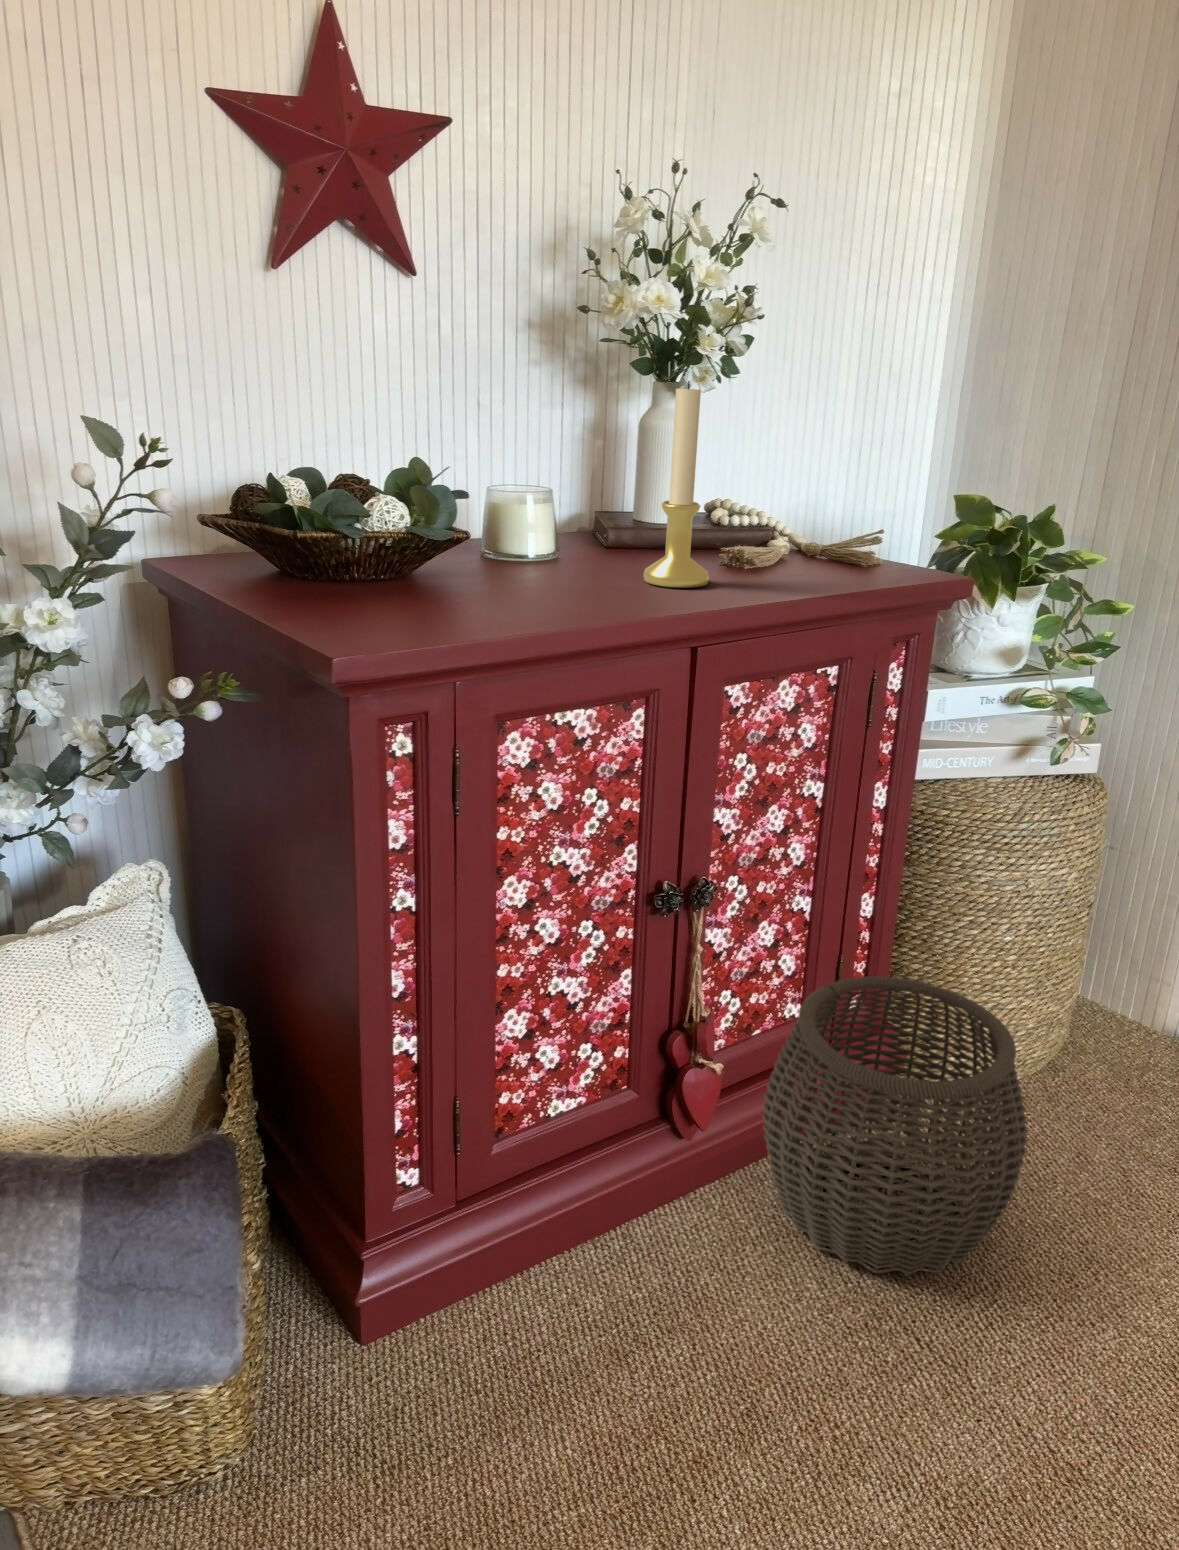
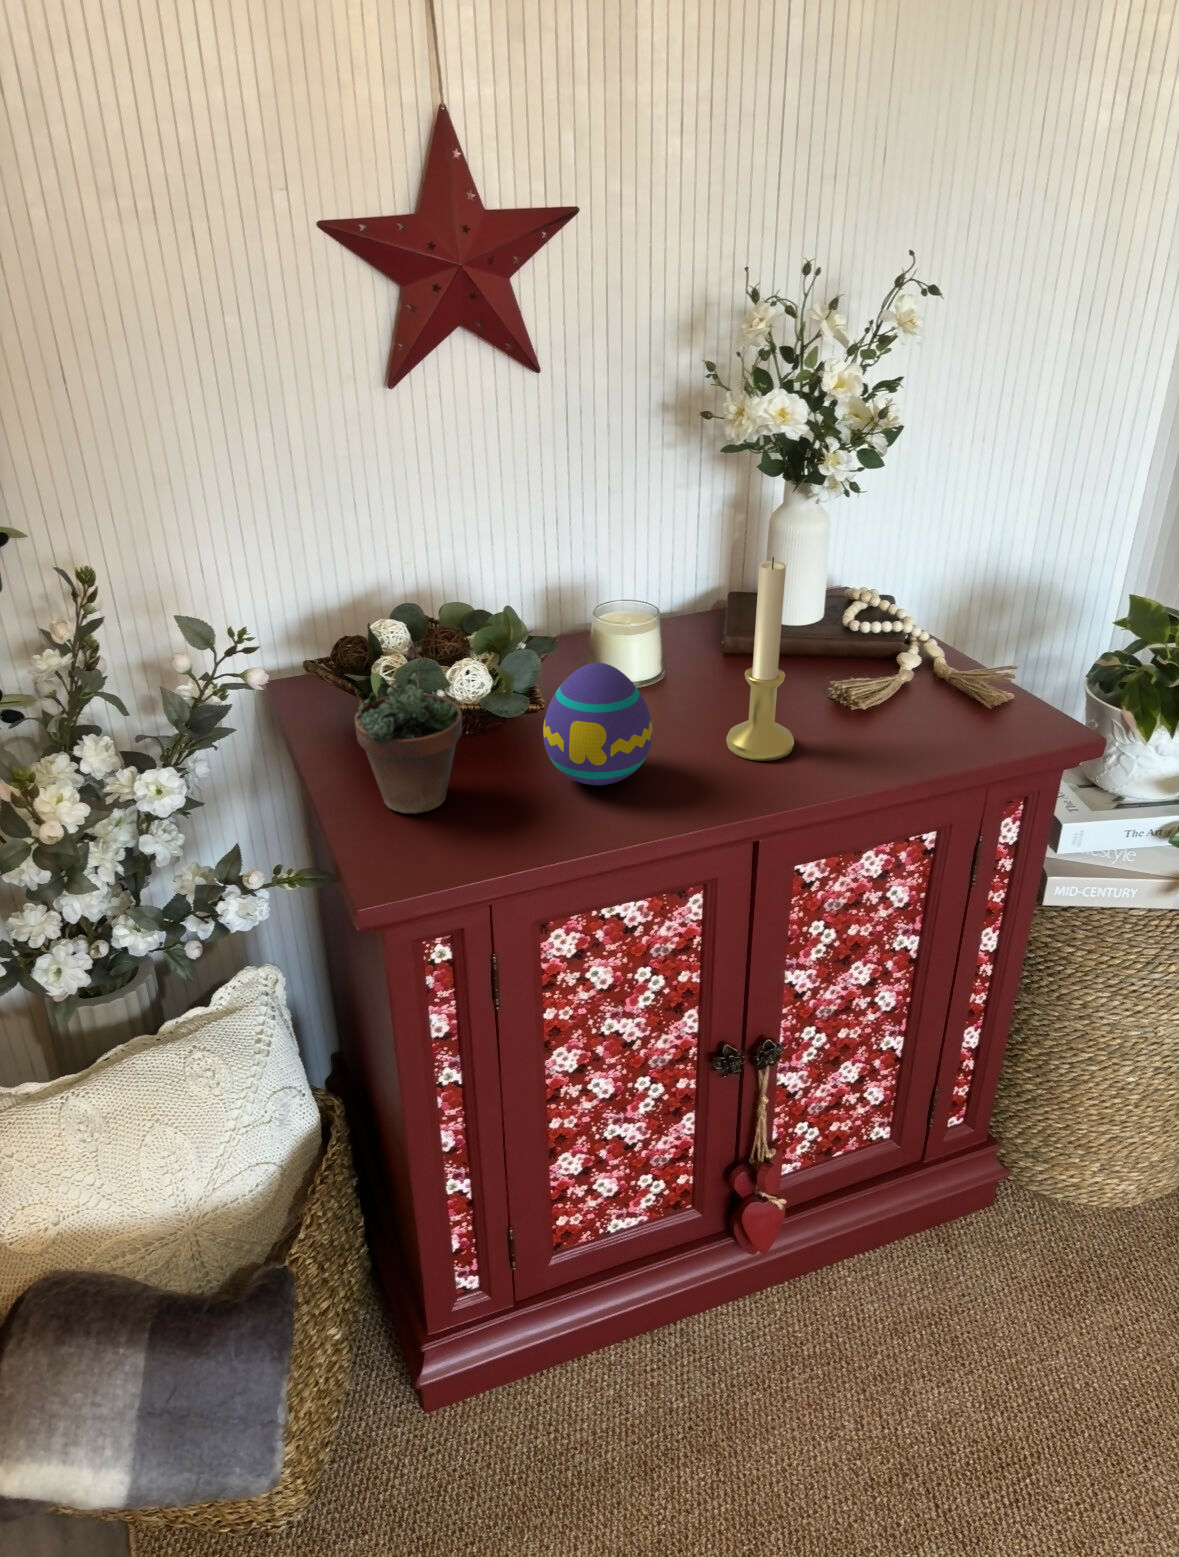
succulent plant: none [295,420,408,611] -> present [355,641,462,814]
decorative egg: none [480,467,590,596] -> present [543,662,652,785]
woven basket: present [762,976,1028,1276] -> none [825,1123,1092,1434]

